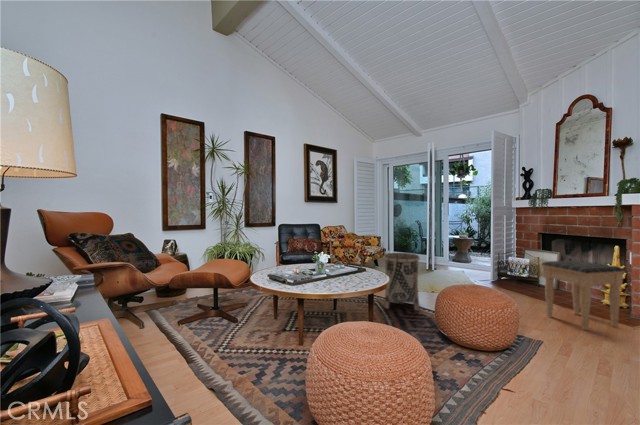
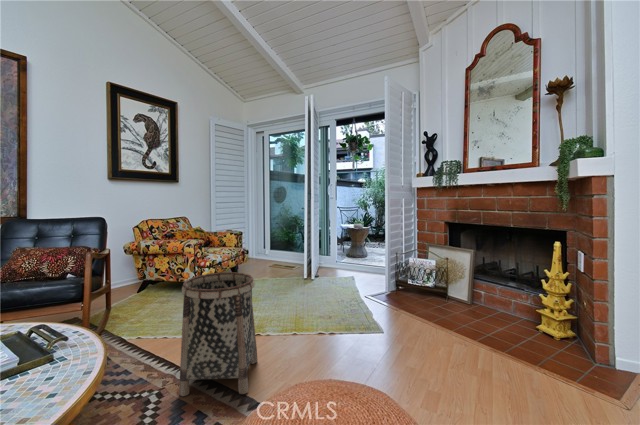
footstool: present [541,260,625,330] -> none [458,270,585,406]

